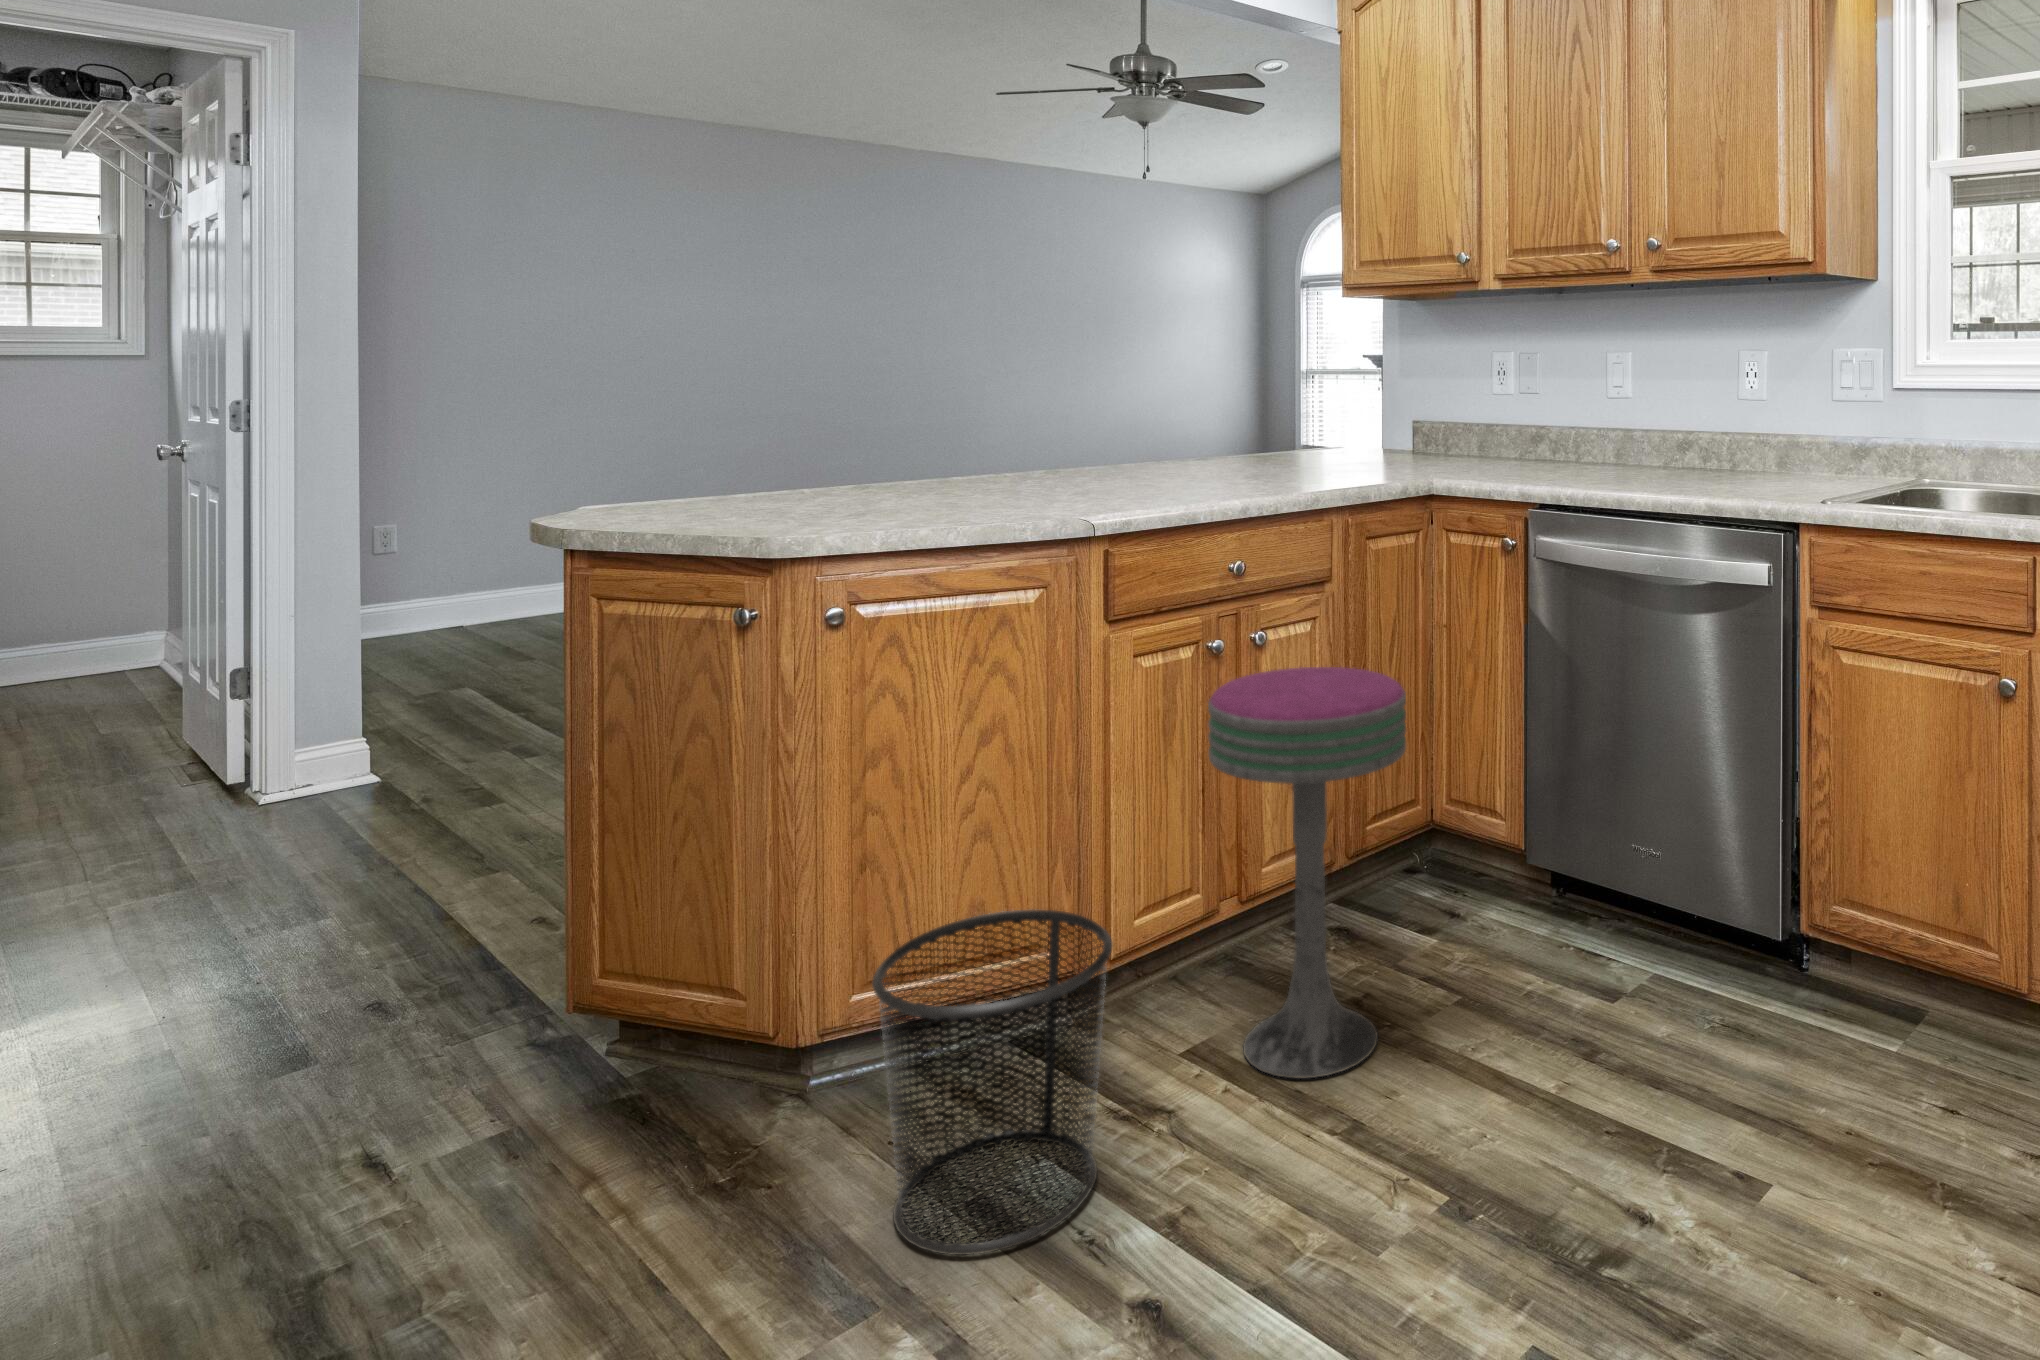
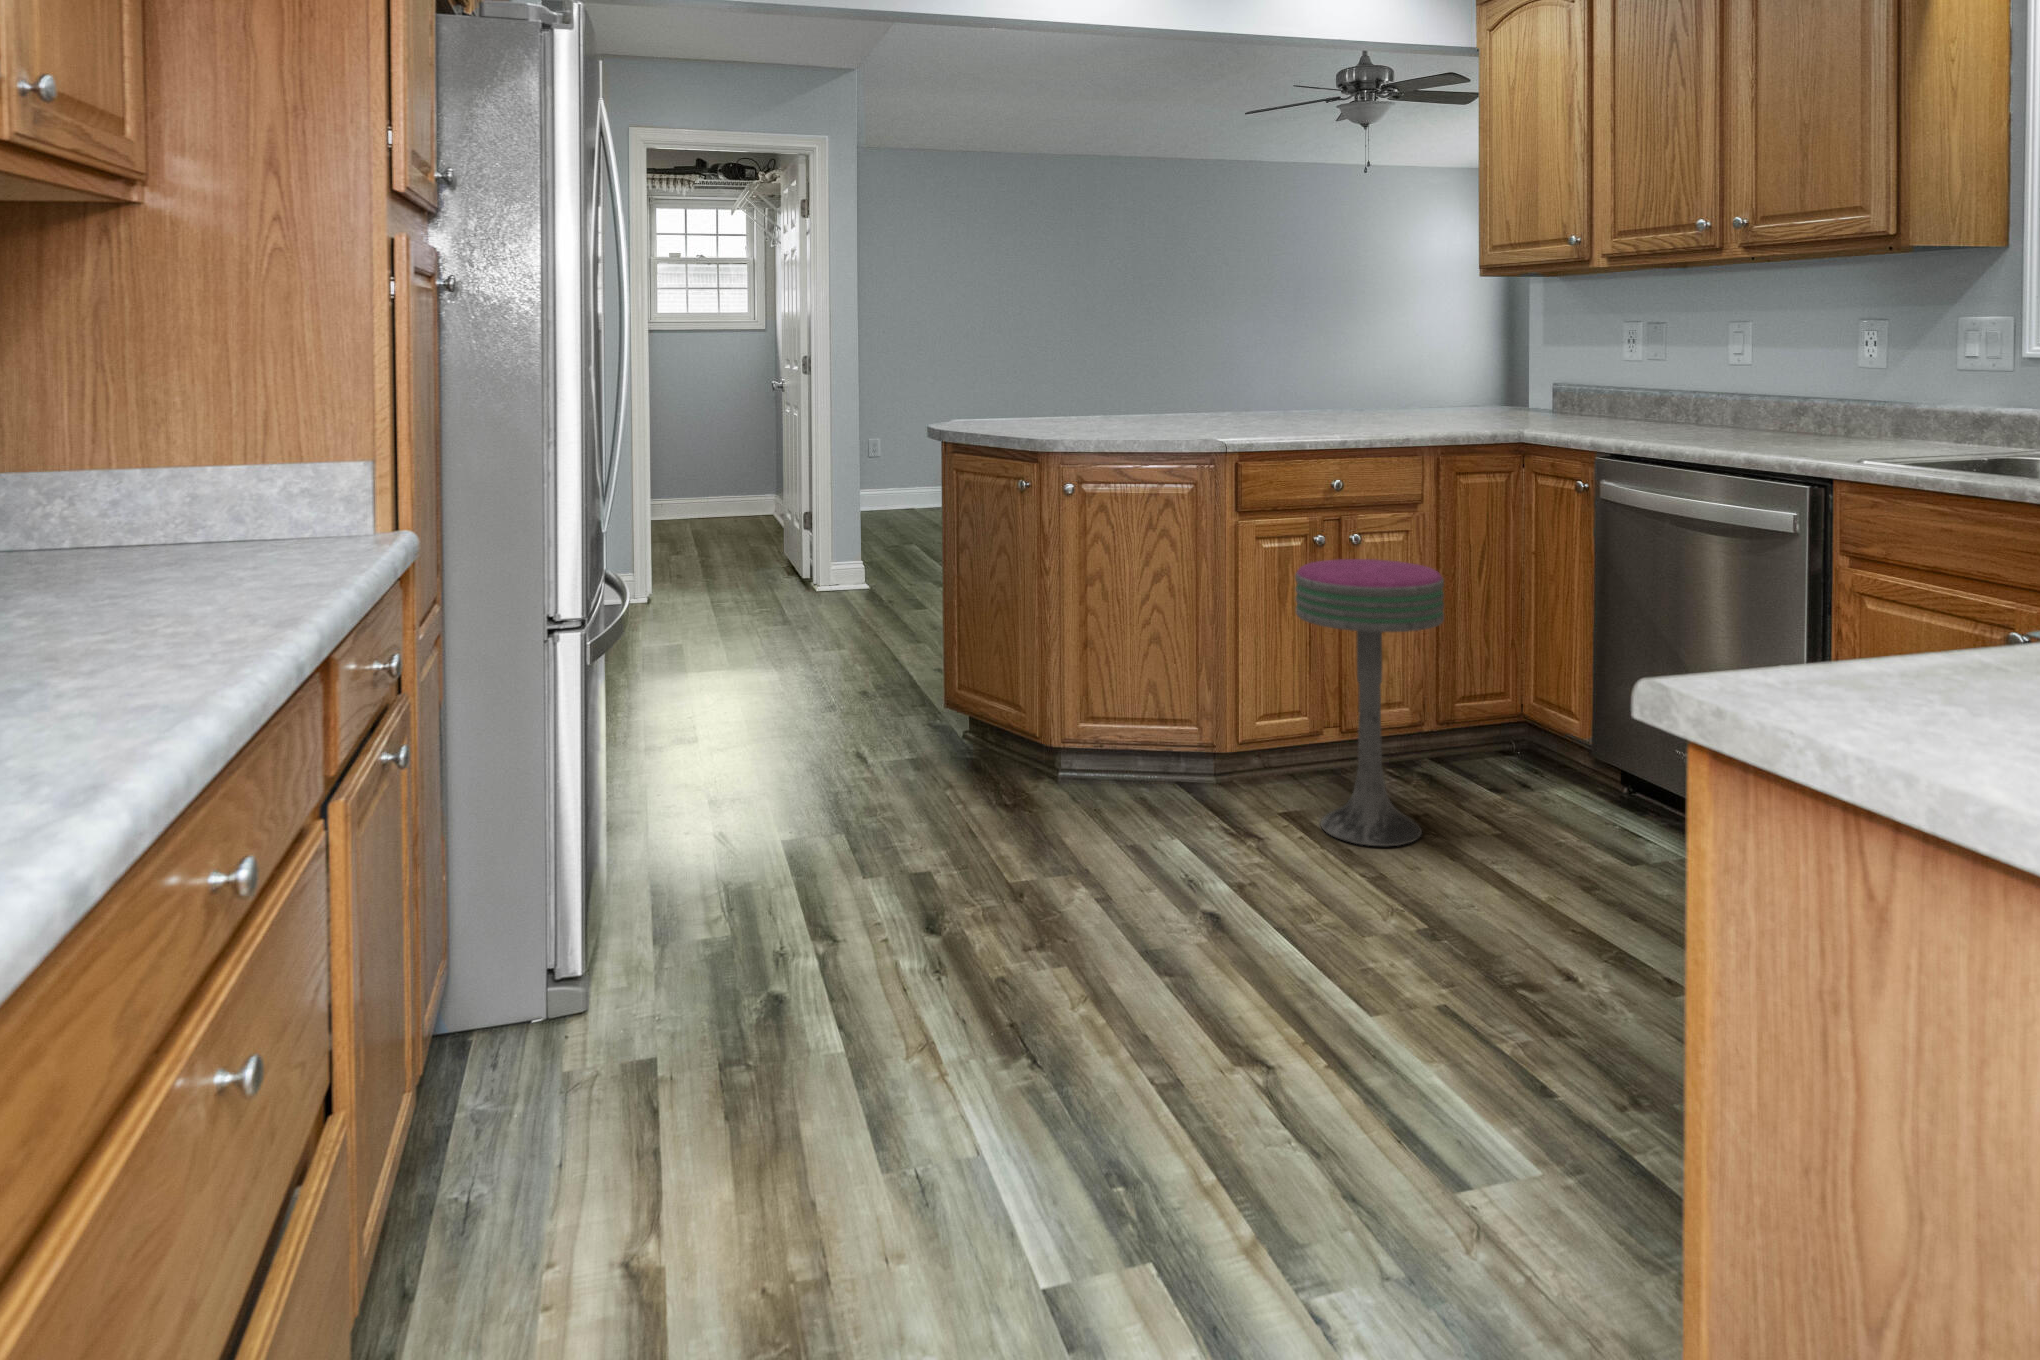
waste bin: present [872,910,1113,1255] -> none [1074,683,1214,871]

